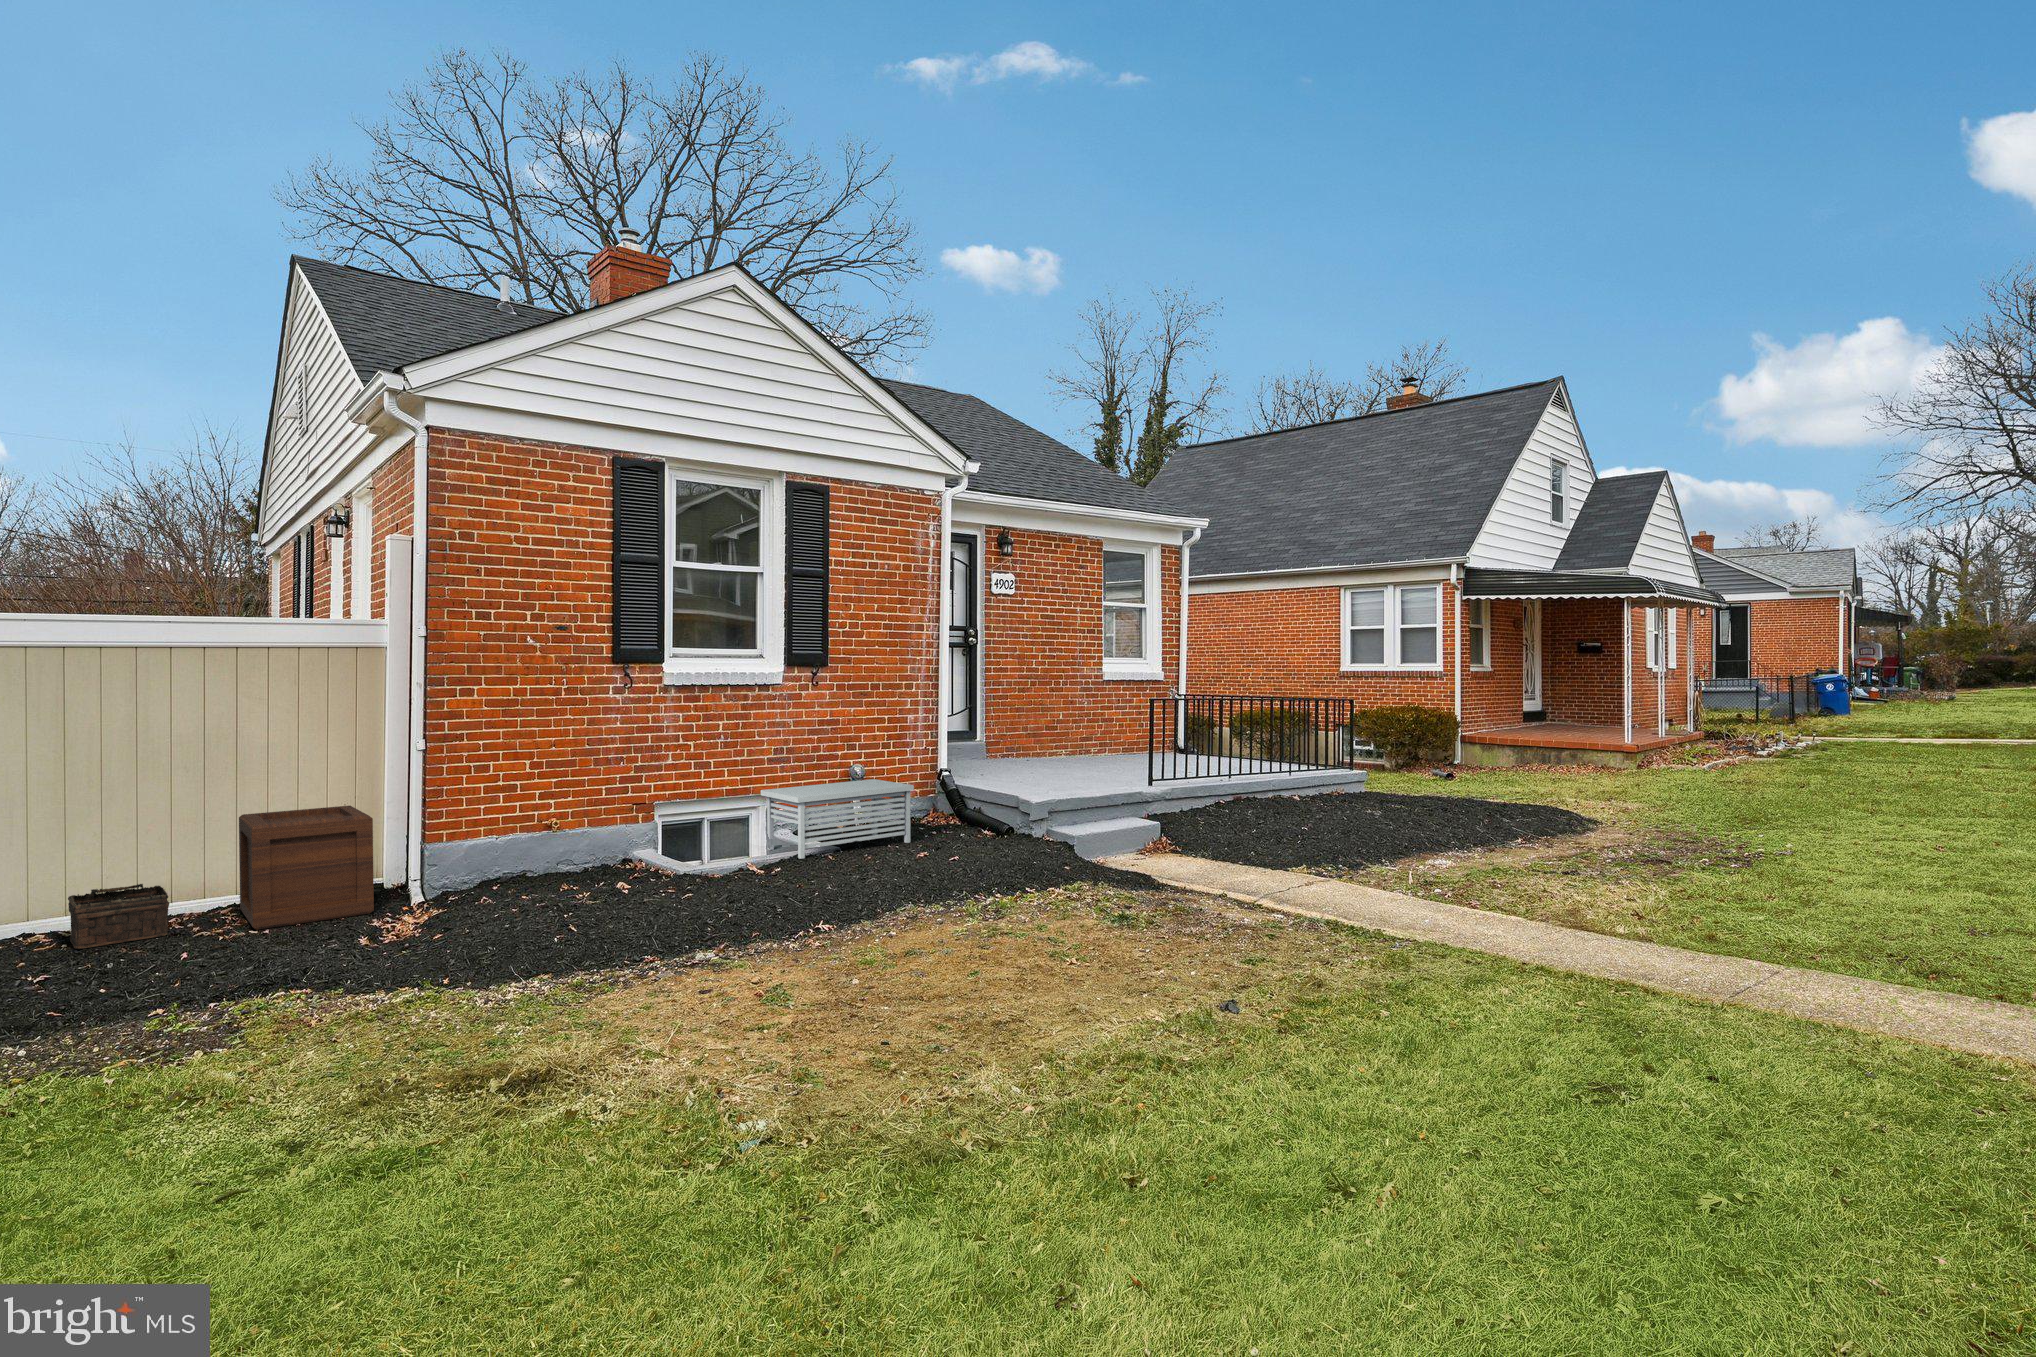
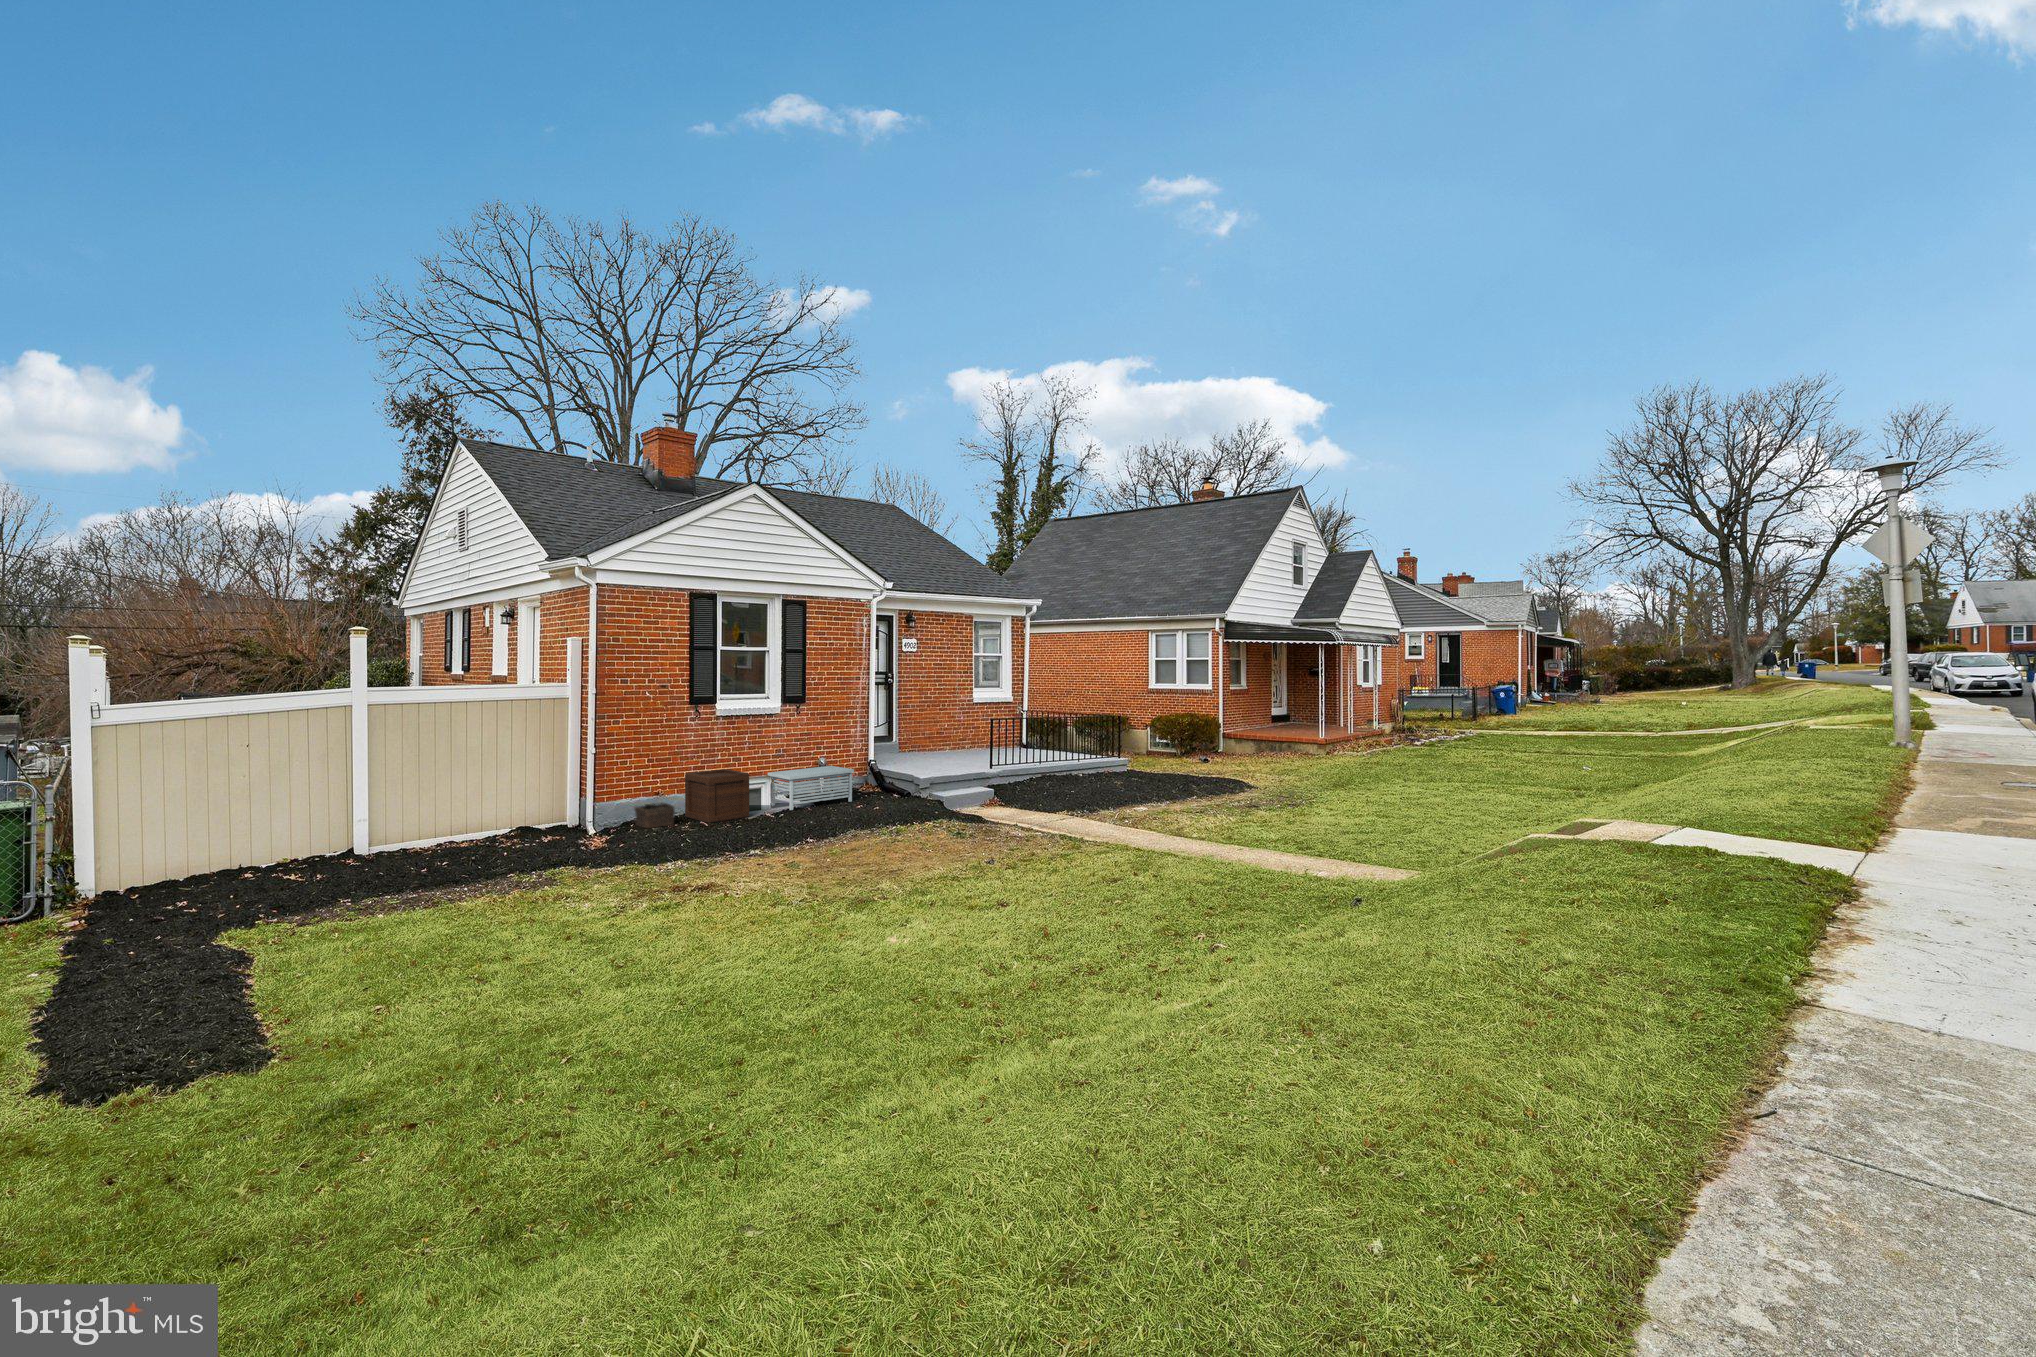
wooden crate: present [239,806,374,930] -> present [685,769,749,823]
basket: present [68,884,169,949] -> present [634,803,675,828]

